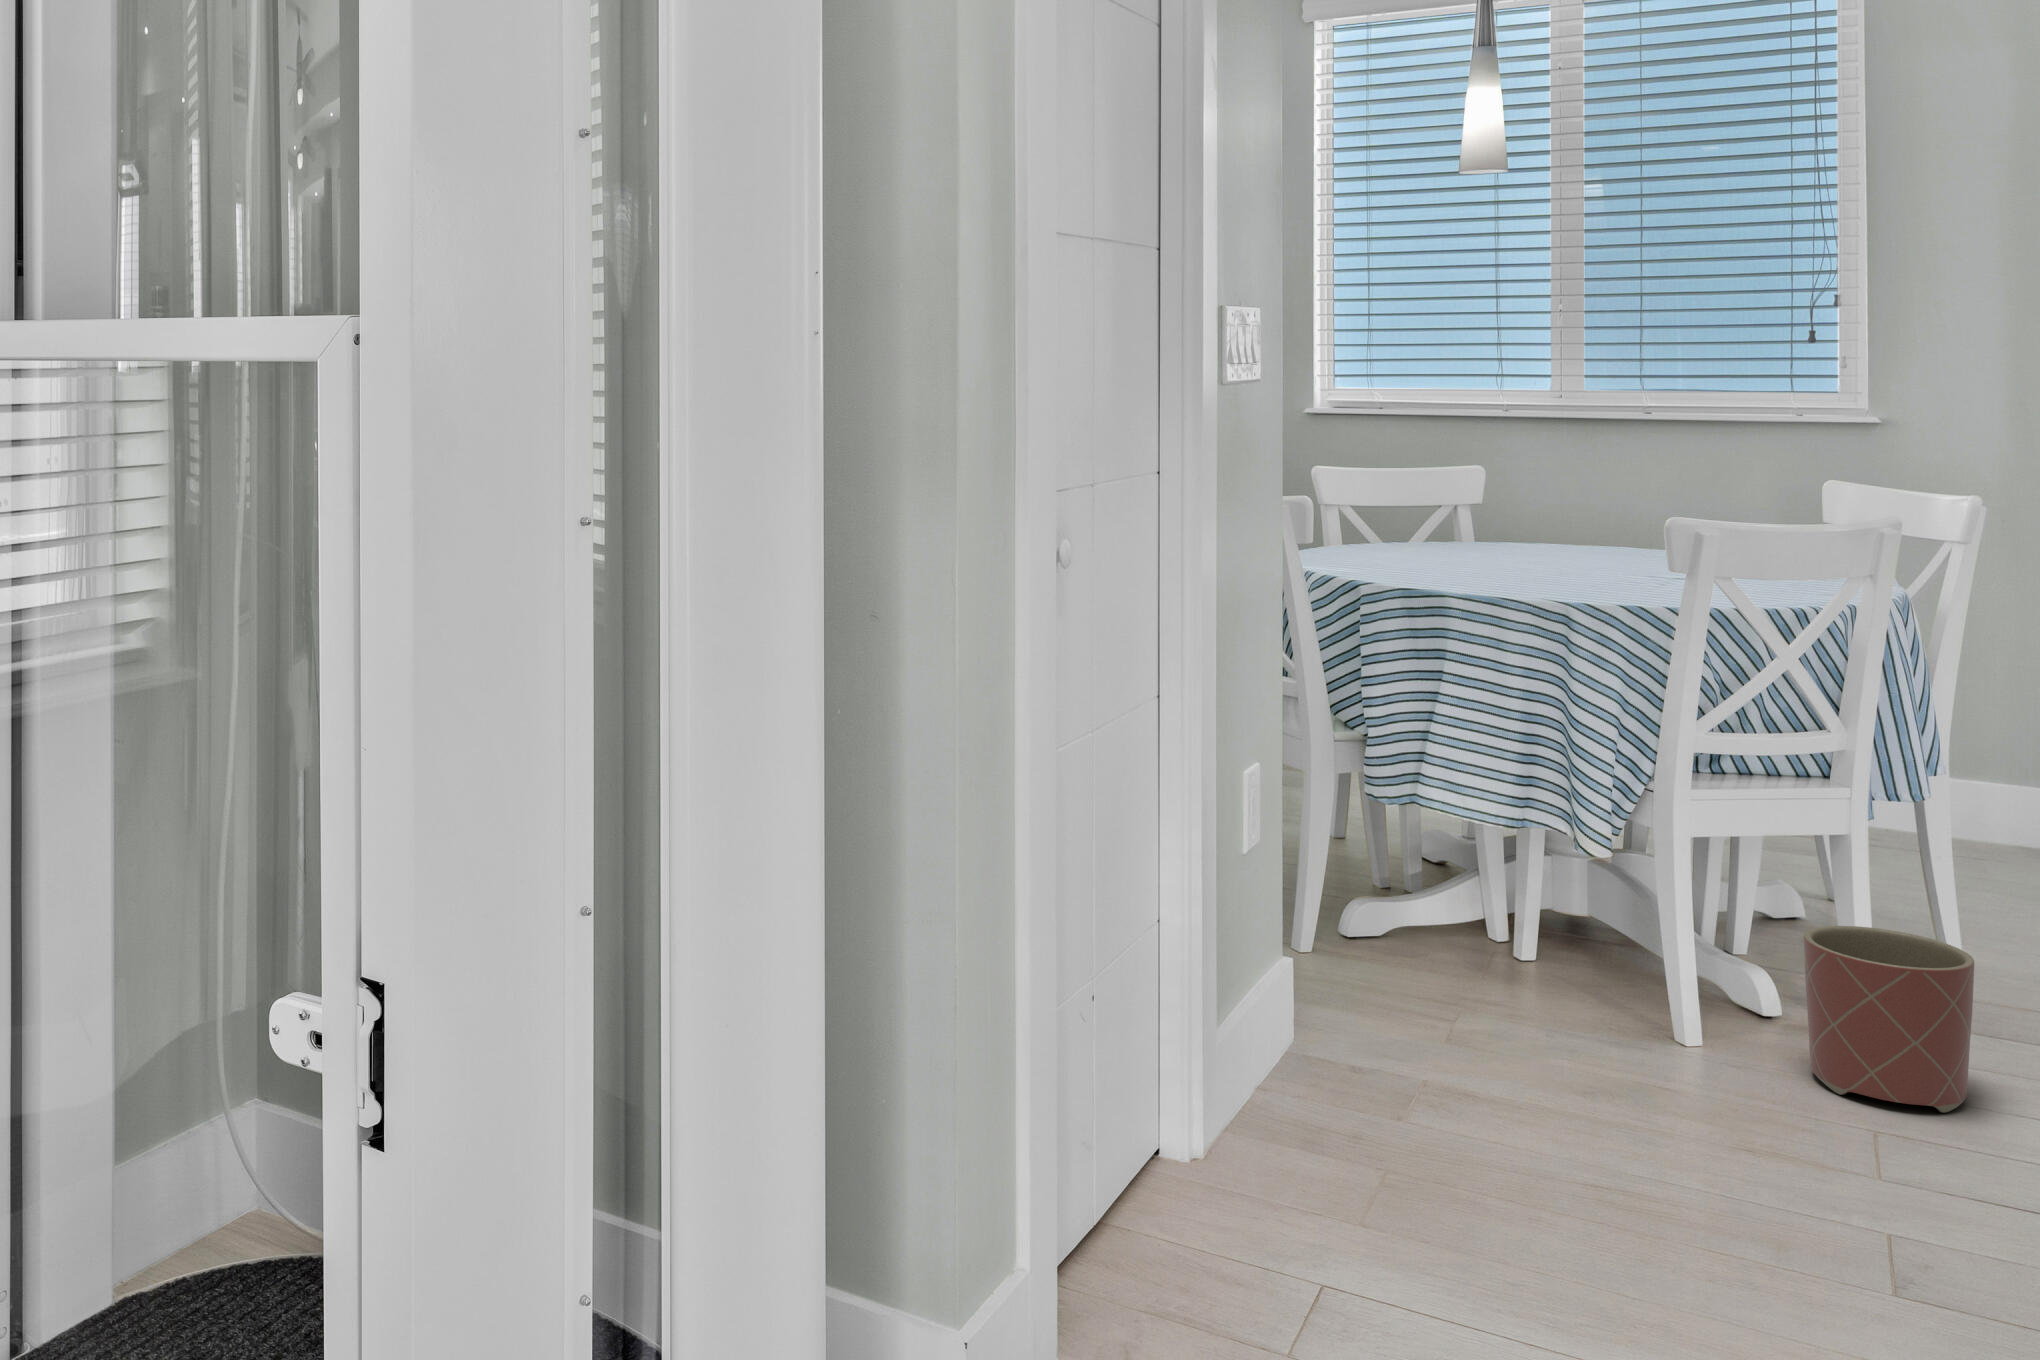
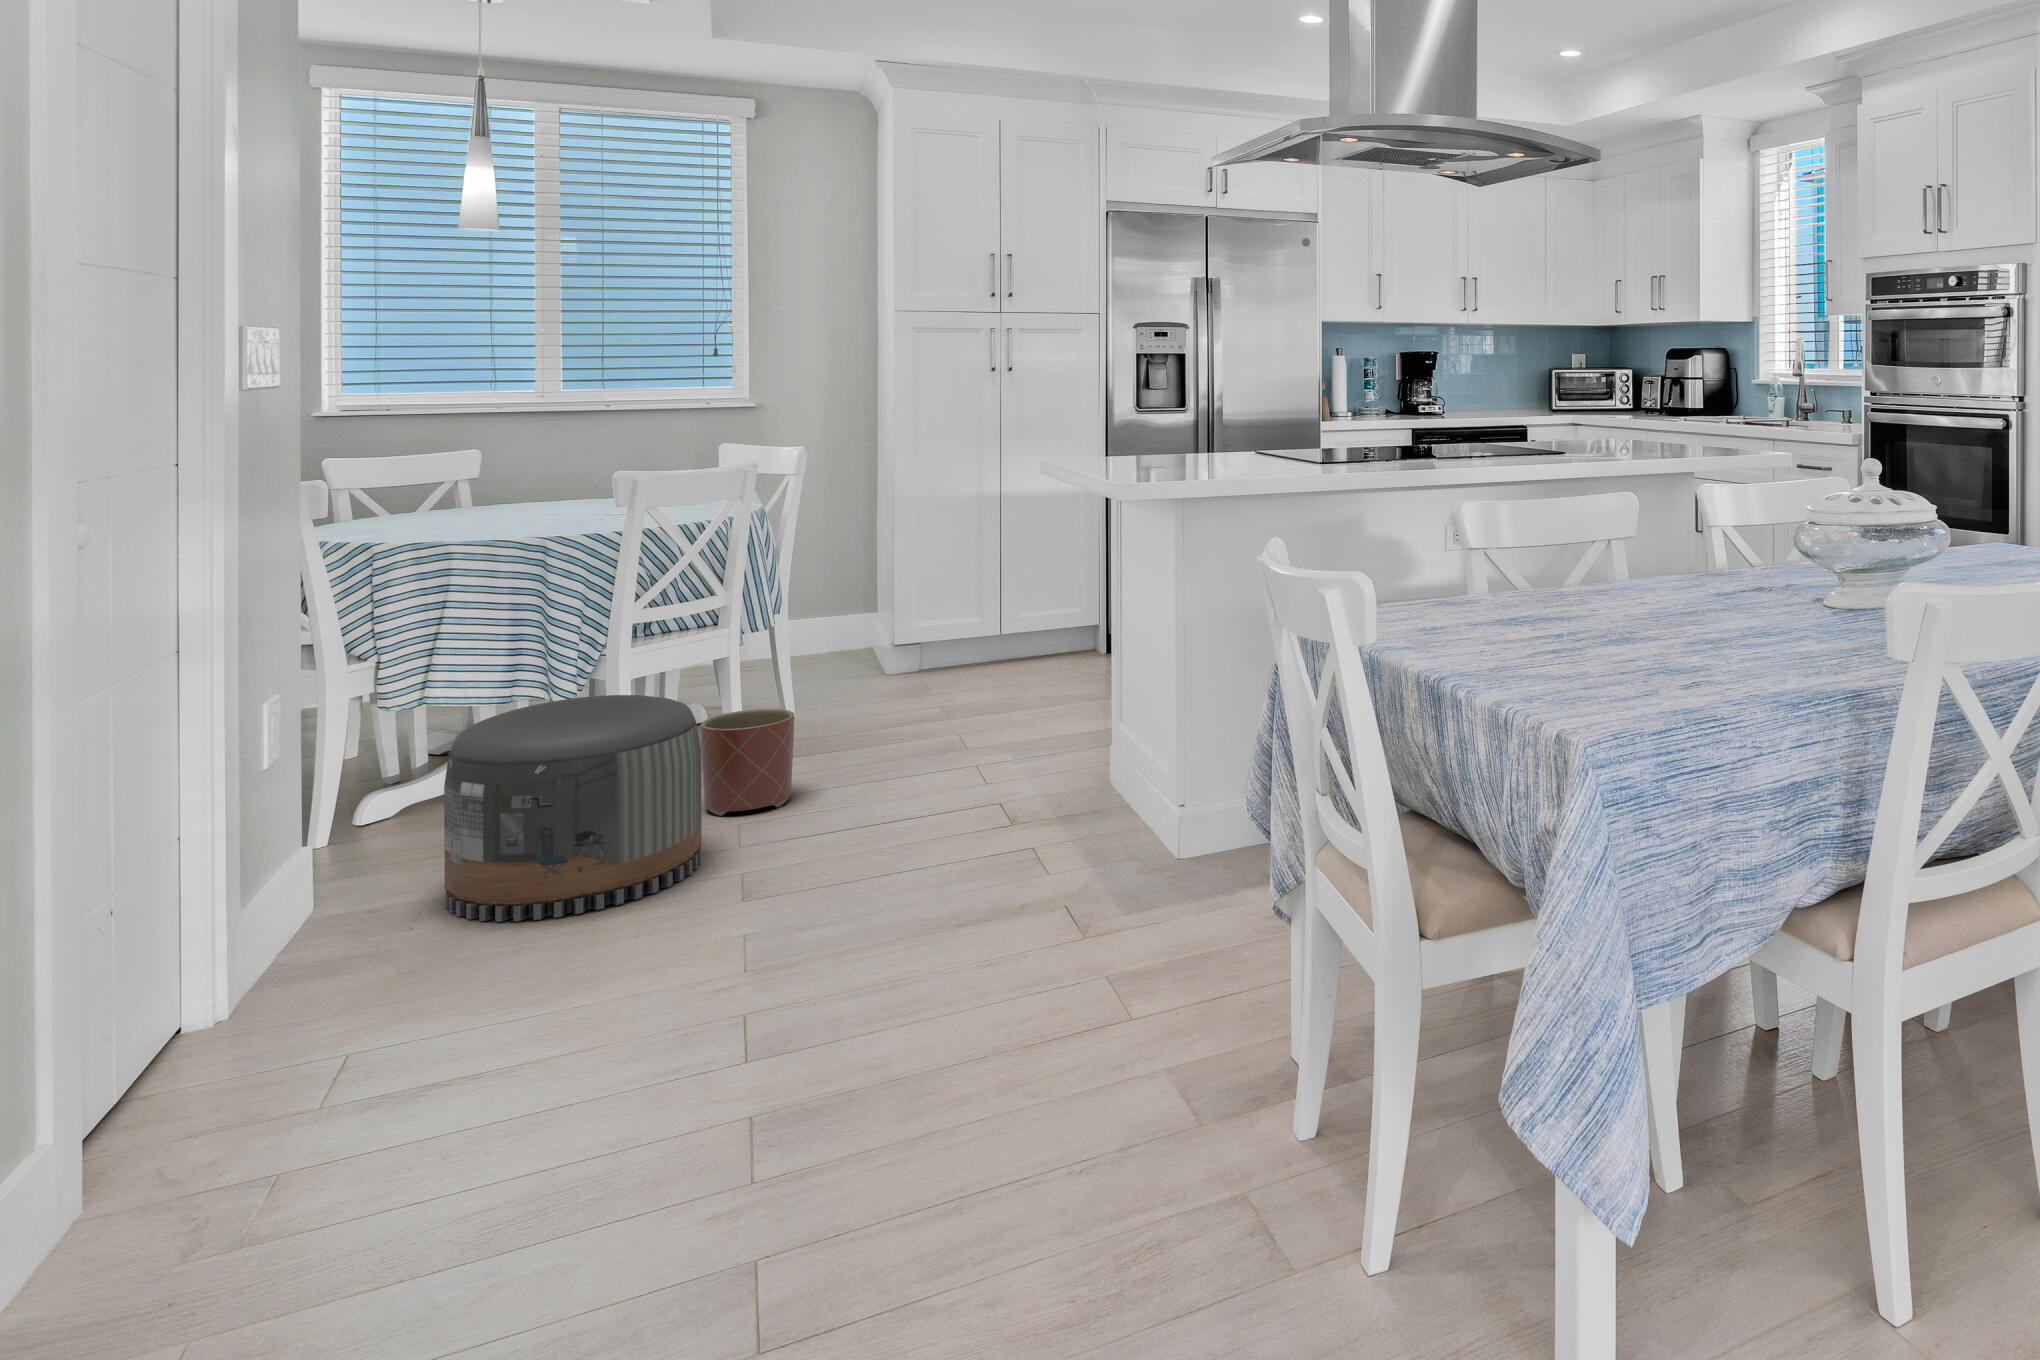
pouf: none [1439,852,1812,1202] -> present [444,695,702,922]

